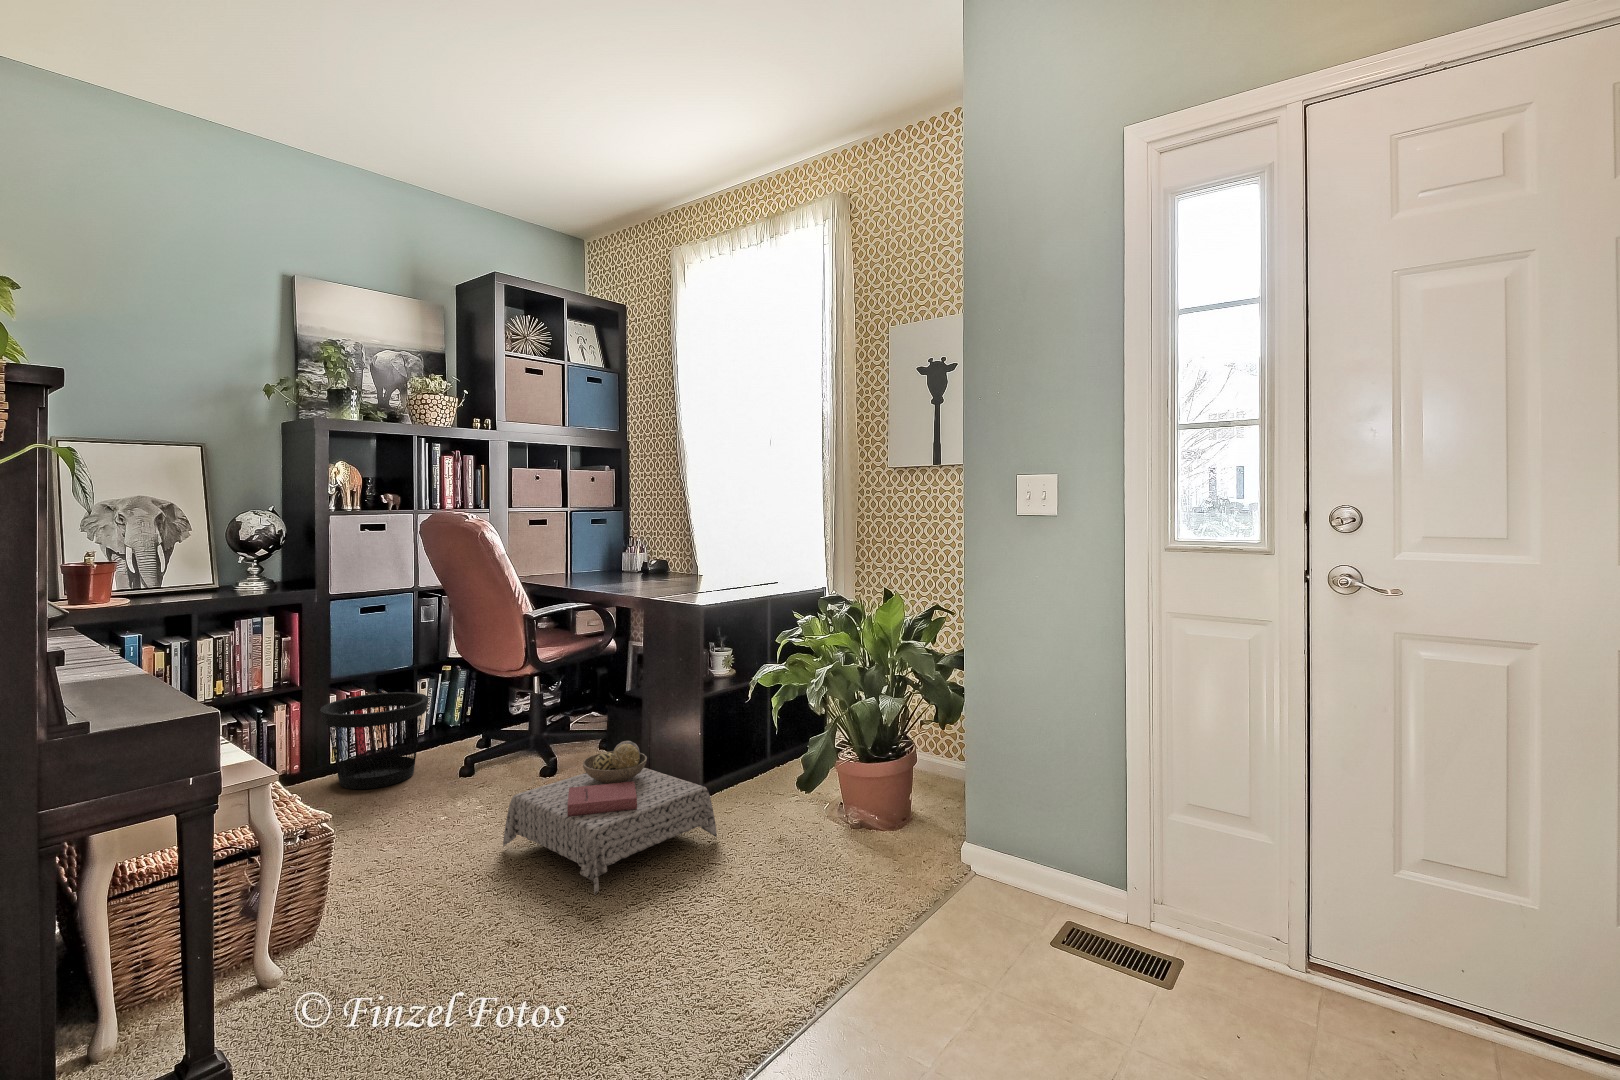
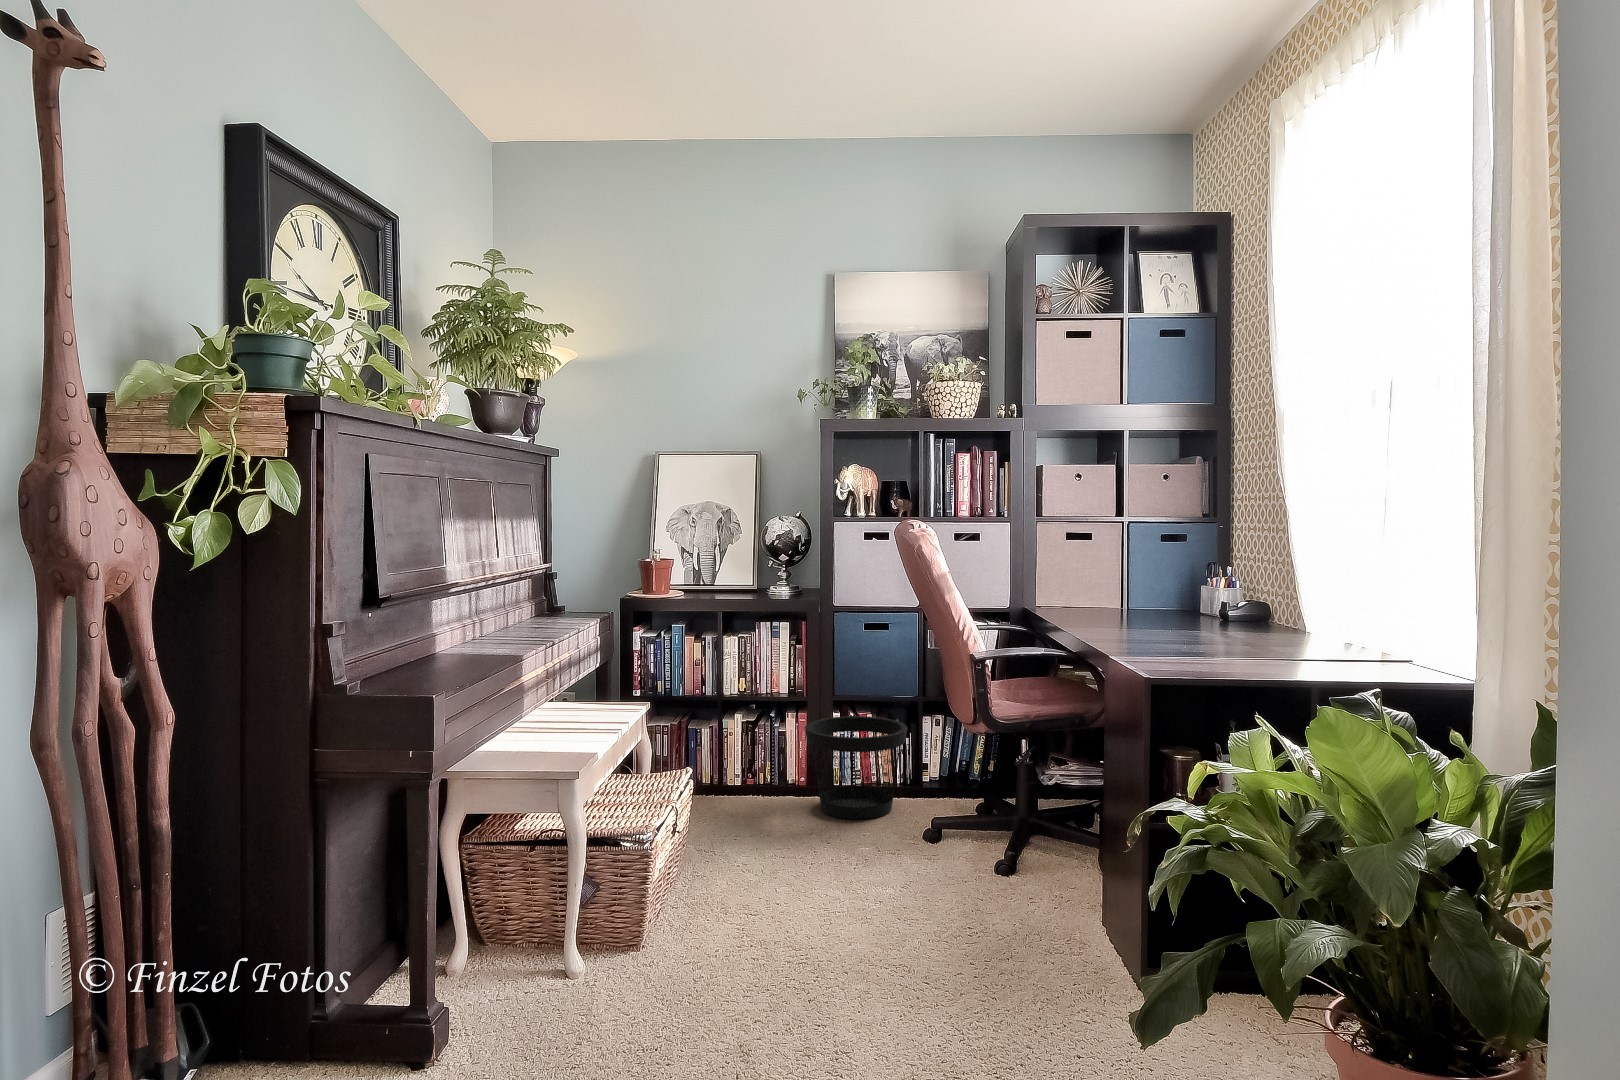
ottoman: present [503,741,717,895] -> none [856,836,1089,1017]

